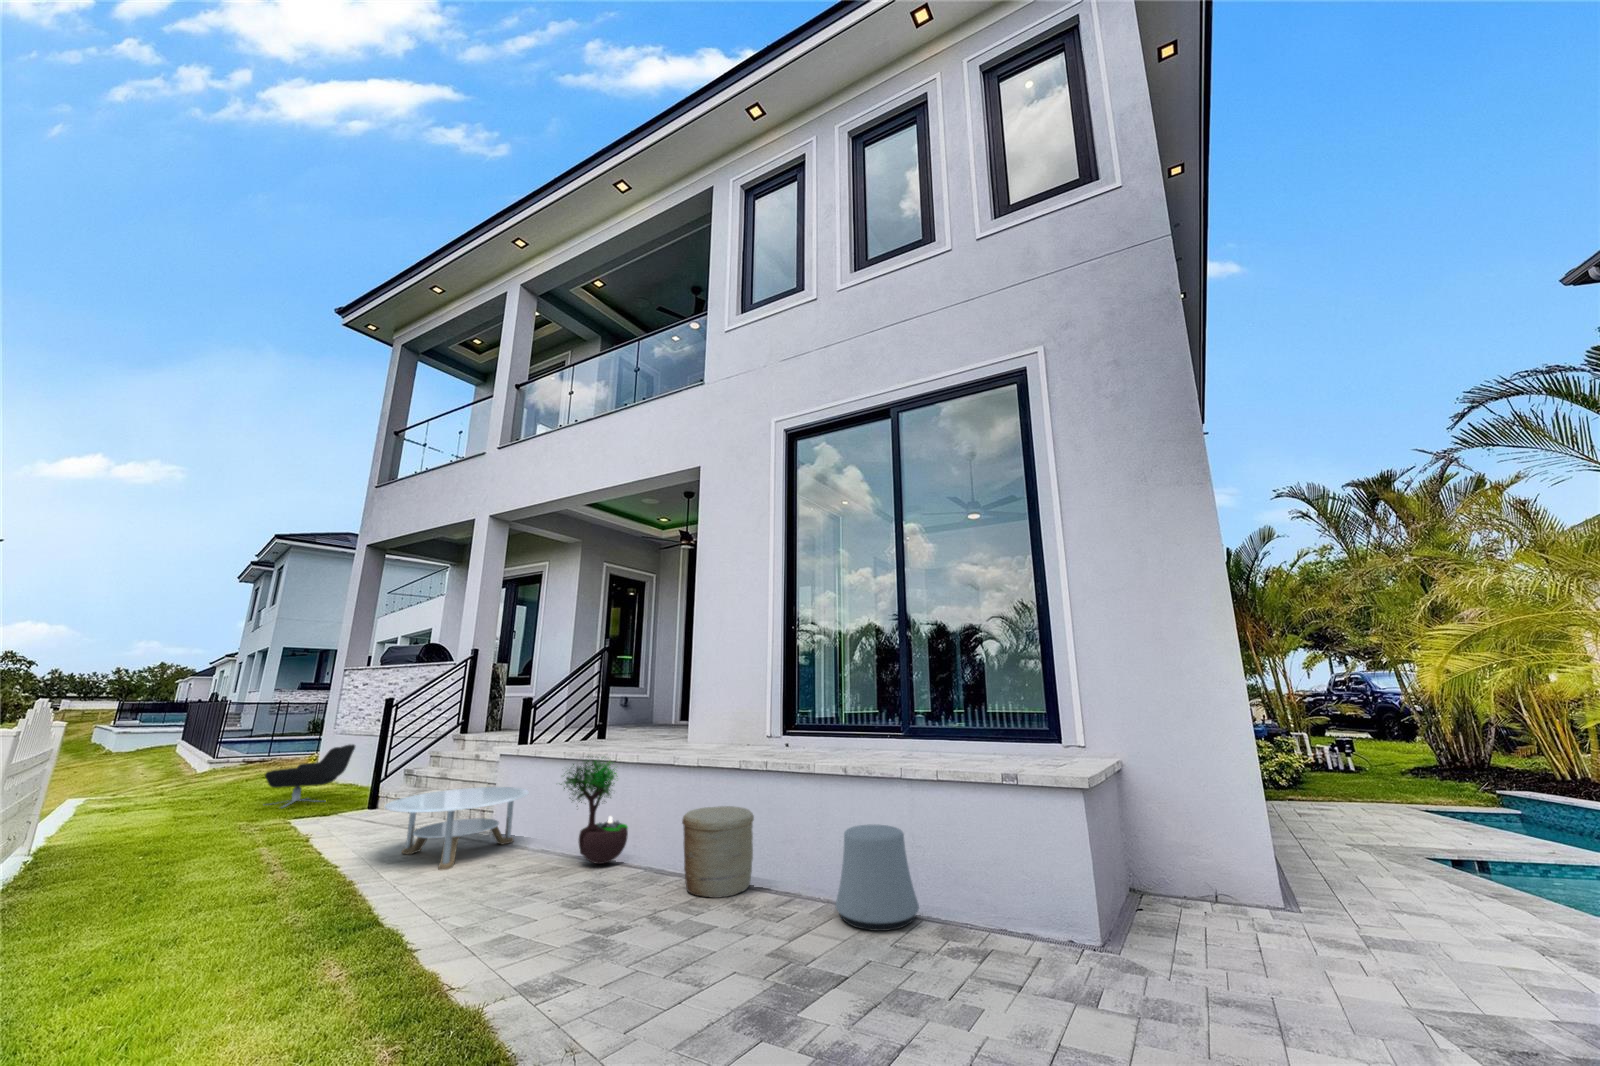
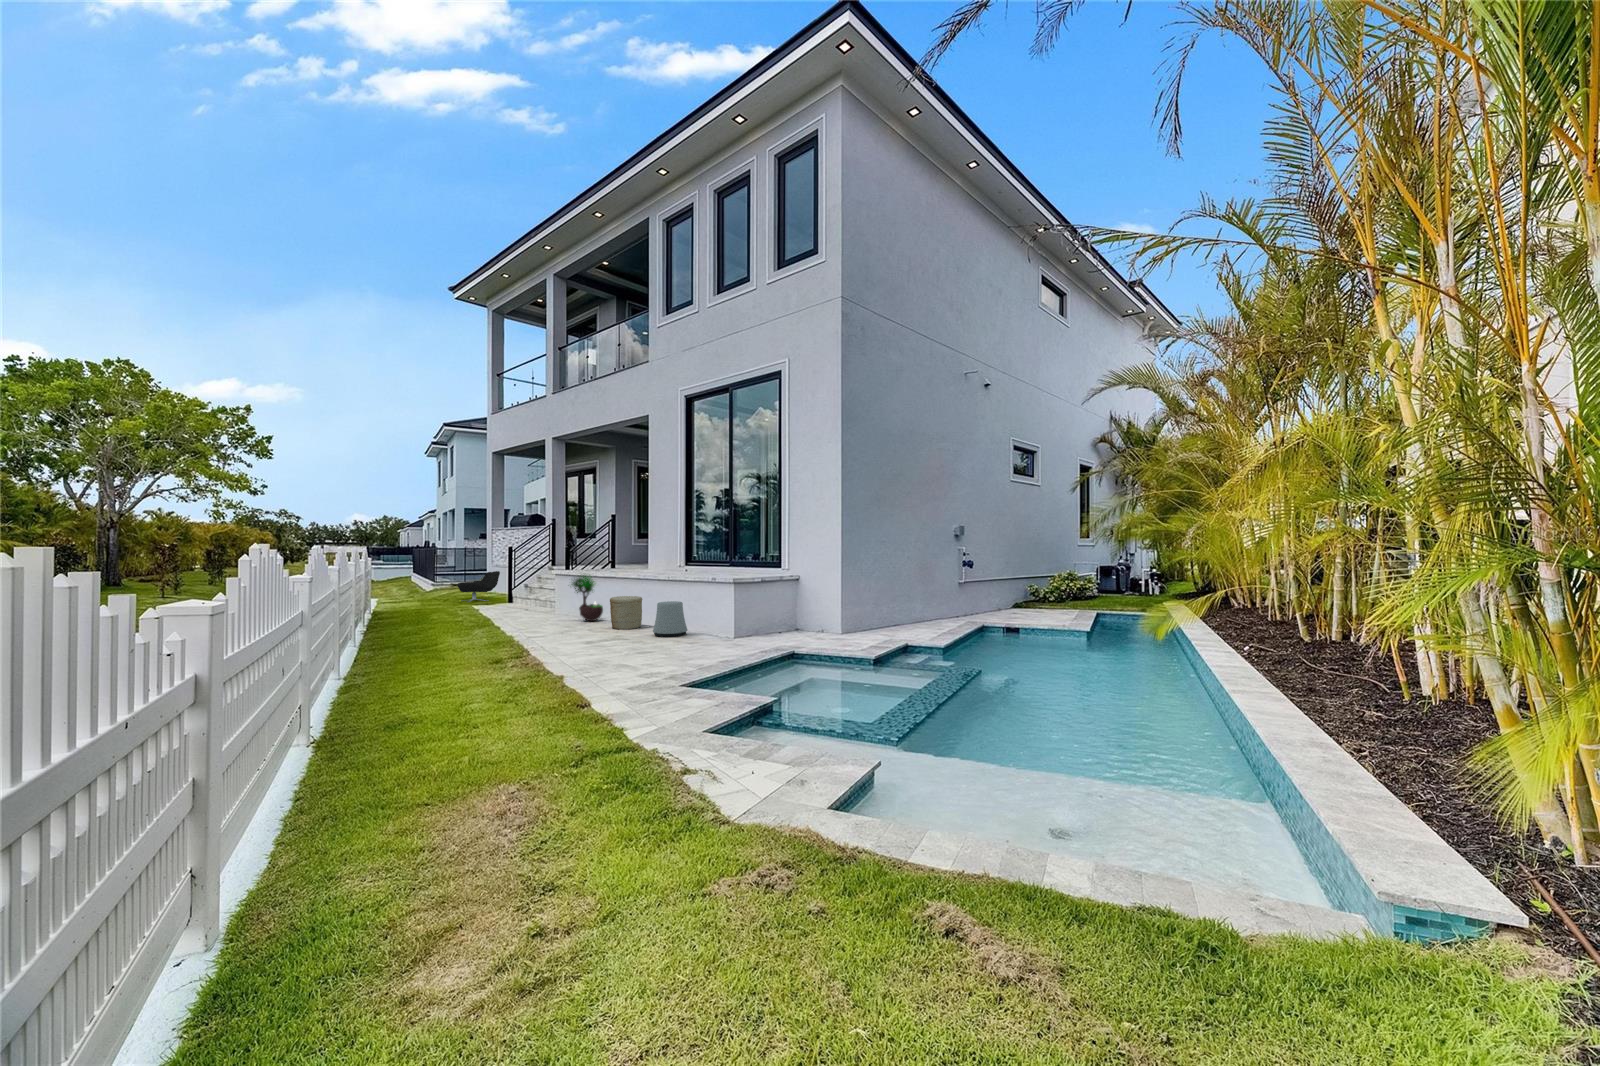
round table: present [385,787,529,870] -> none [502,590,567,621]

